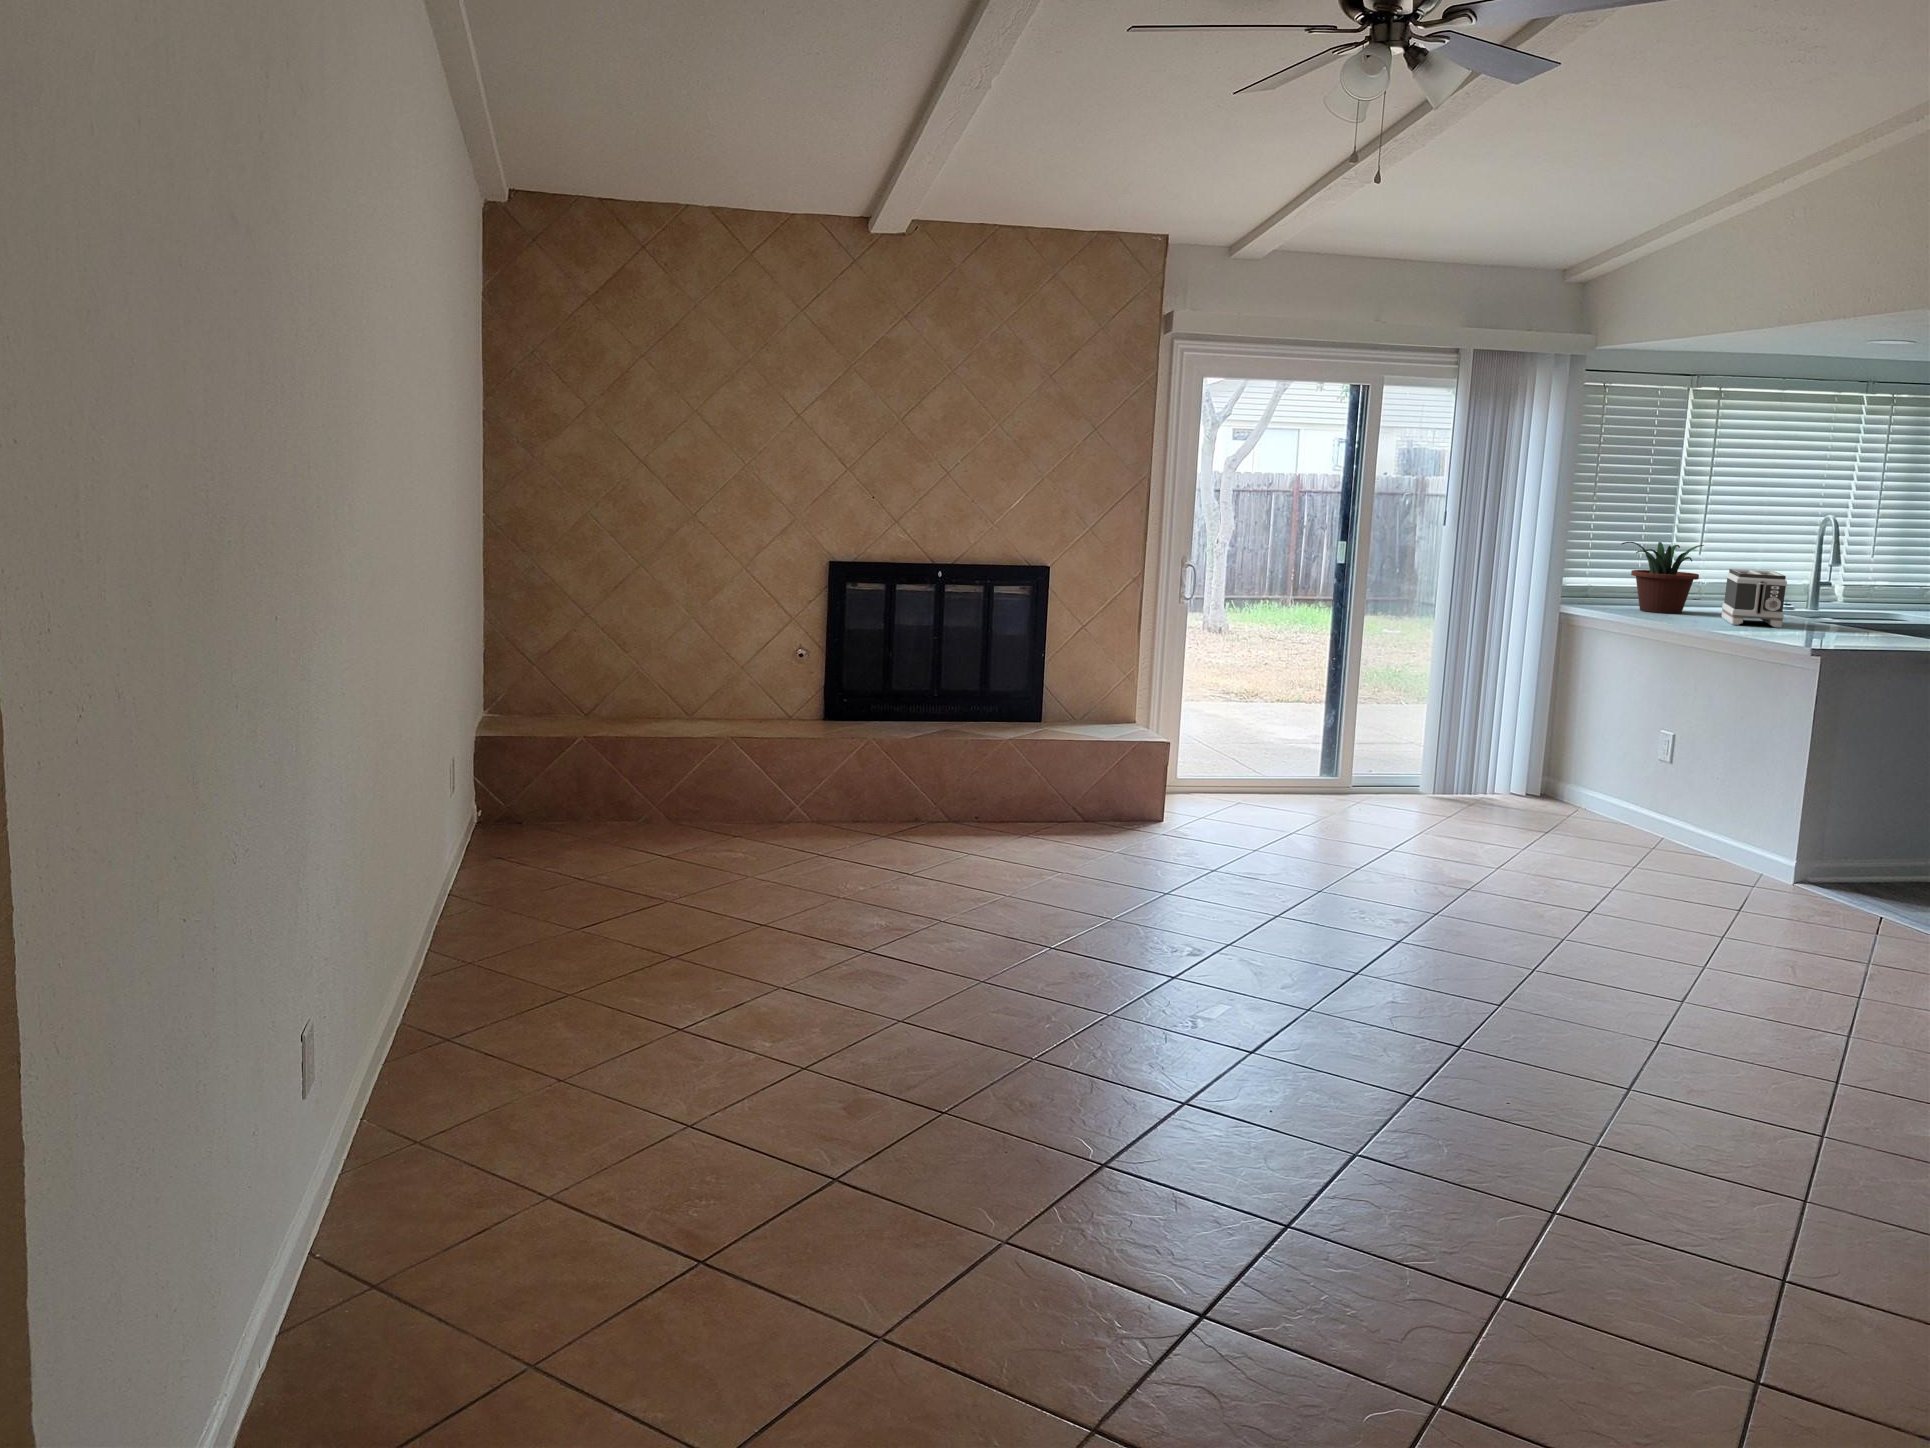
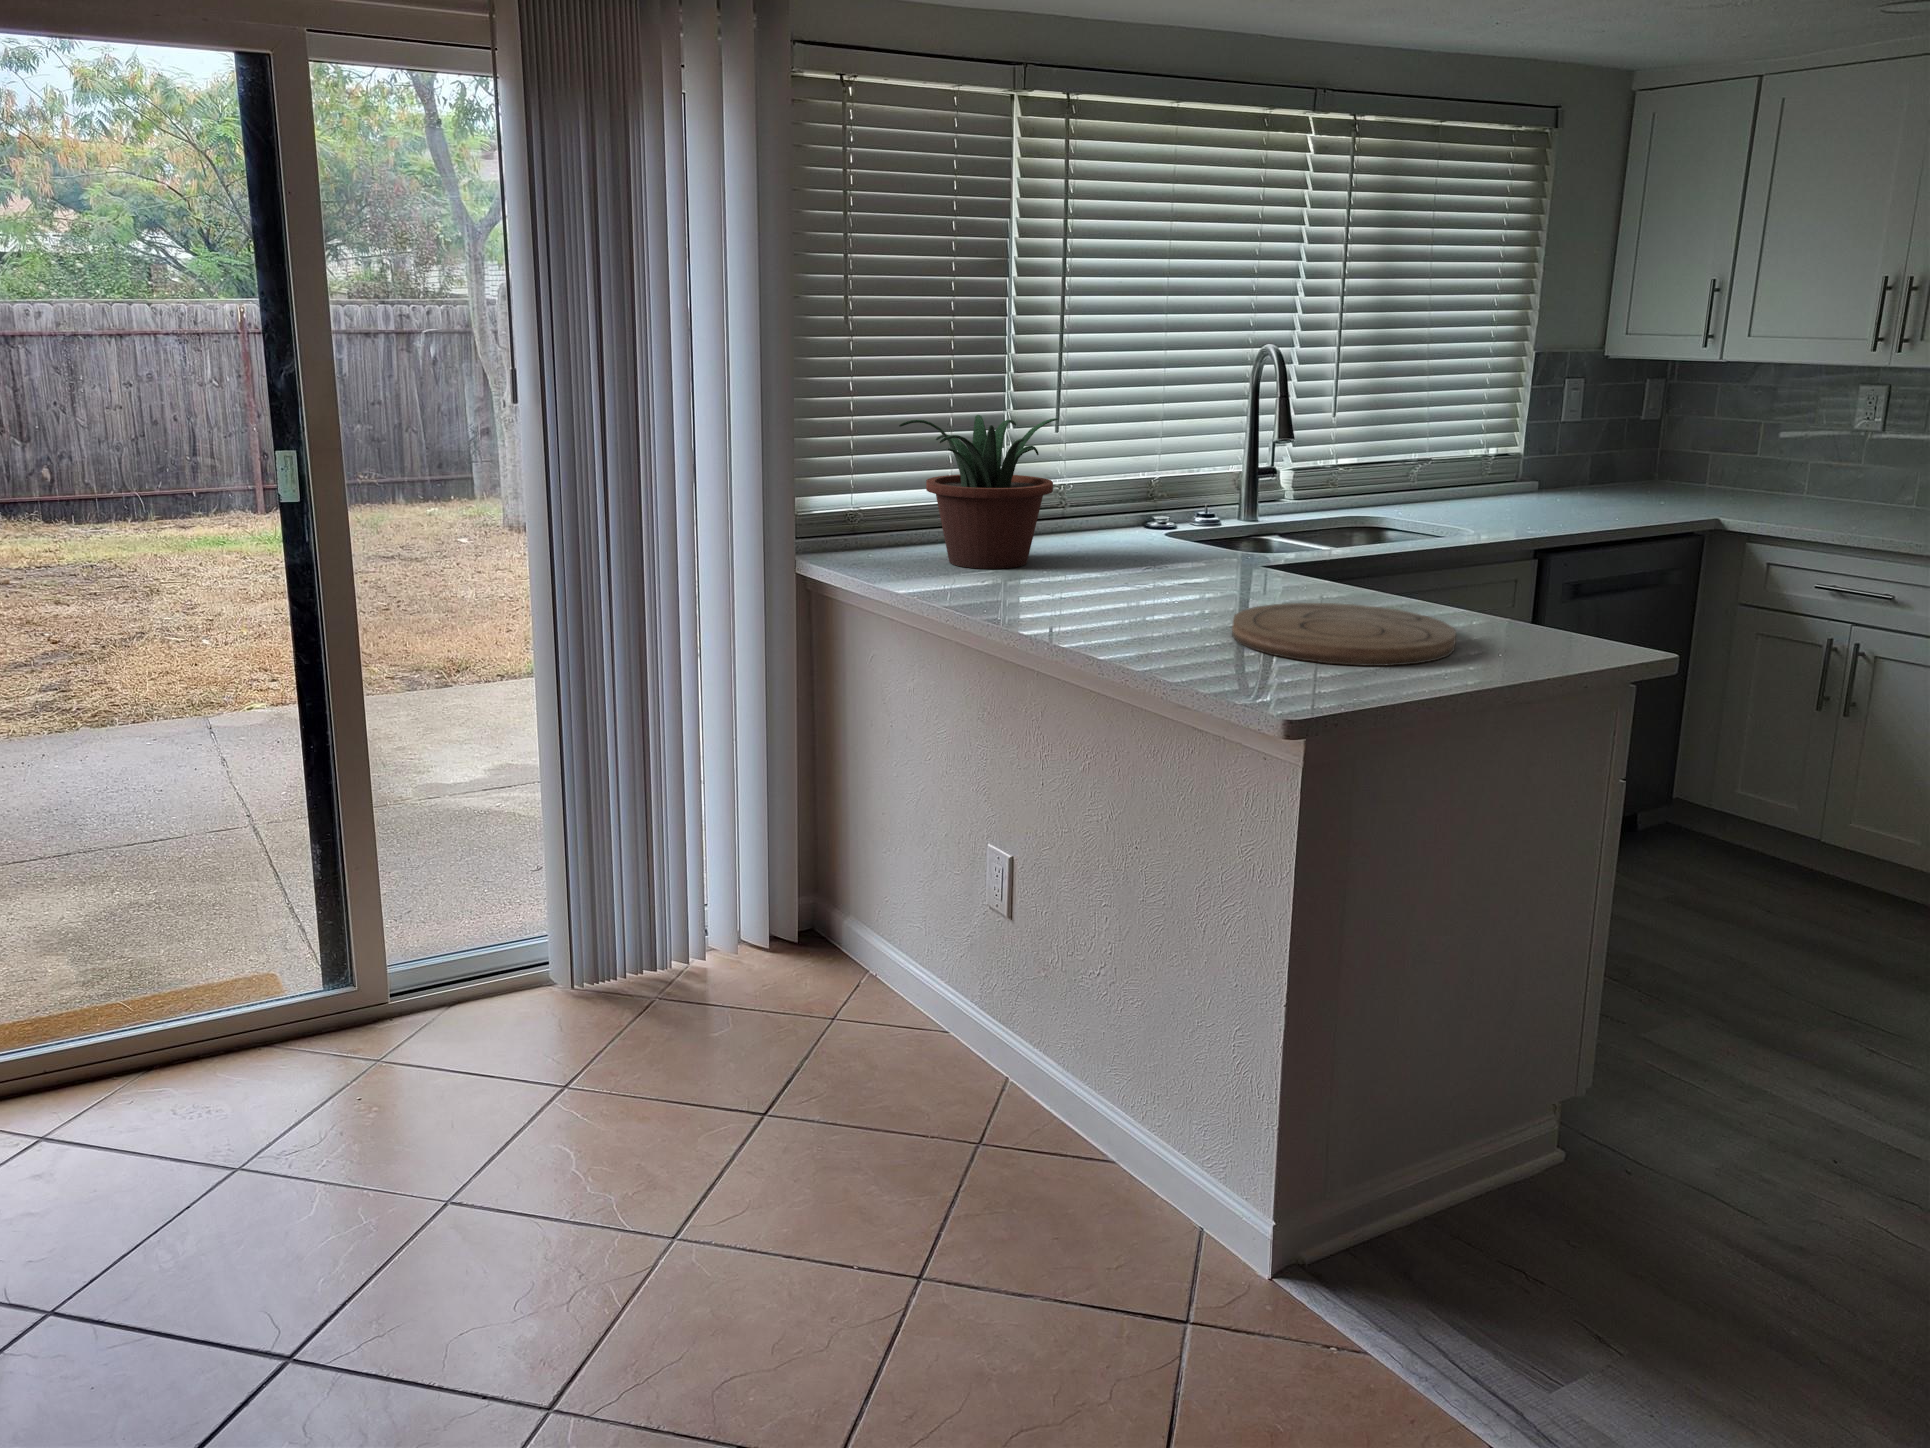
toaster: present [1722,569,1787,628] -> none [1099,471,1222,604]
cutting board: none [1785,626,1894,645] -> present [1232,603,1456,666]

